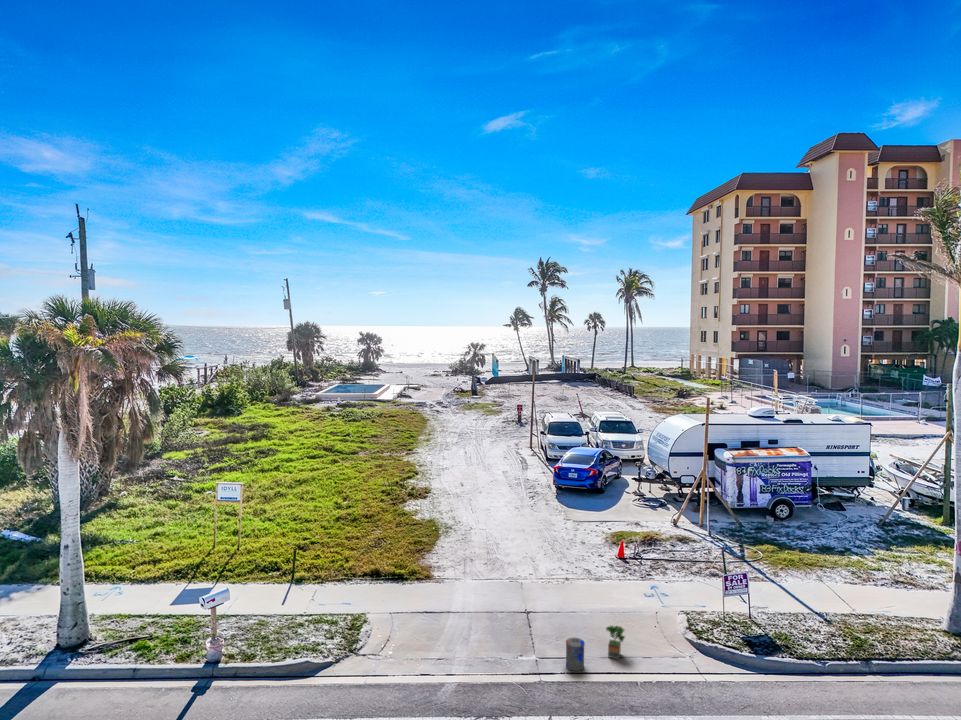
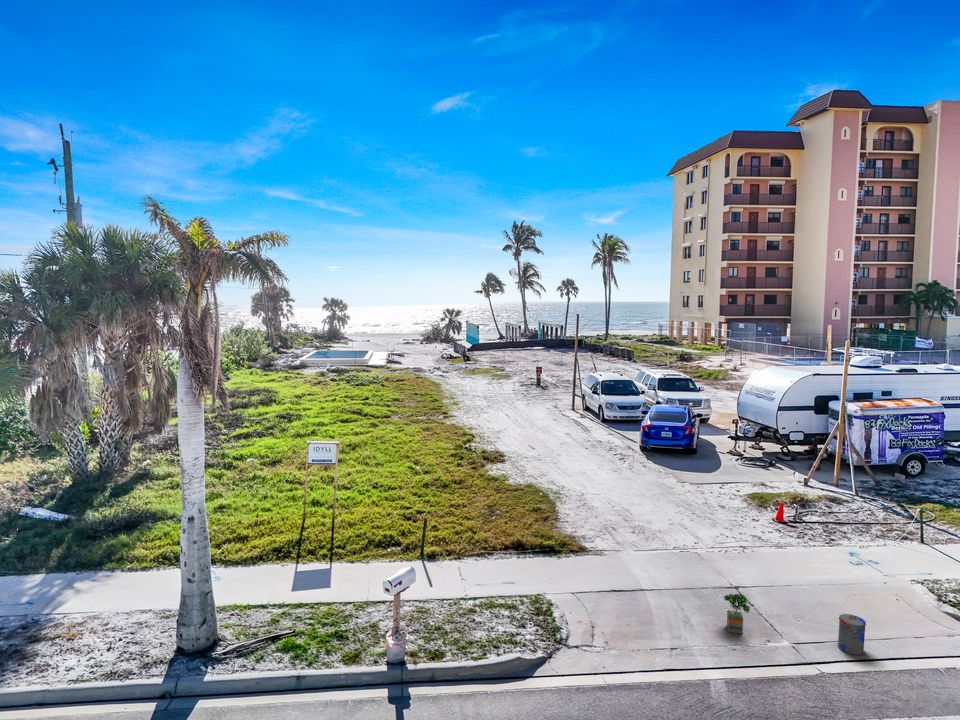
potted tree: present [606,626,625,659] -> present [724,594,750,634]

